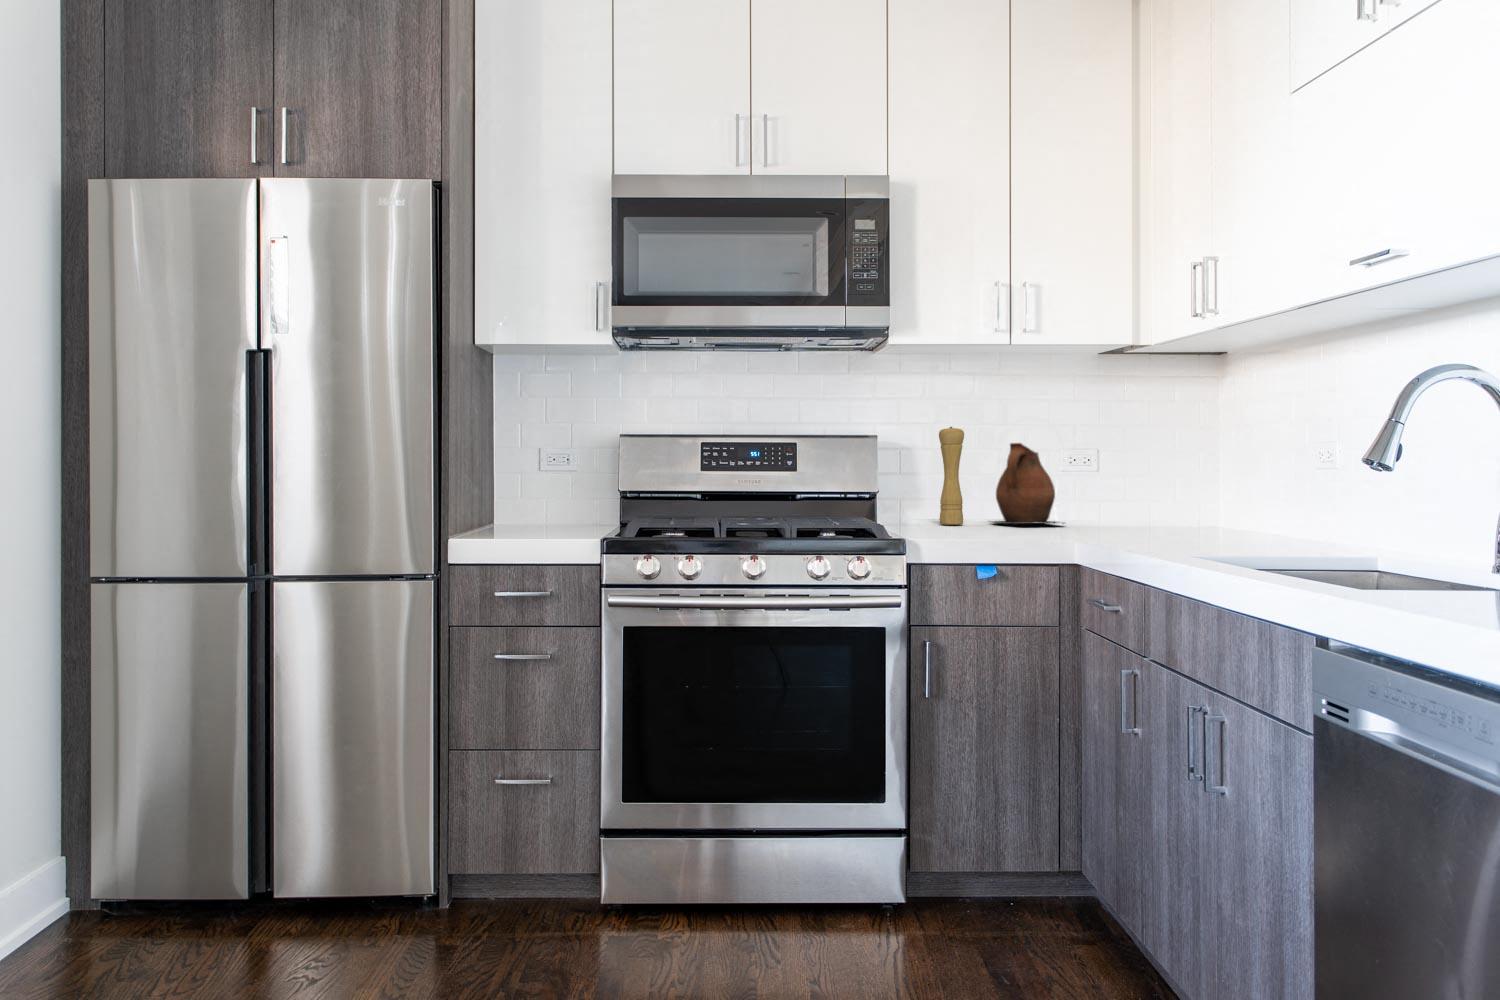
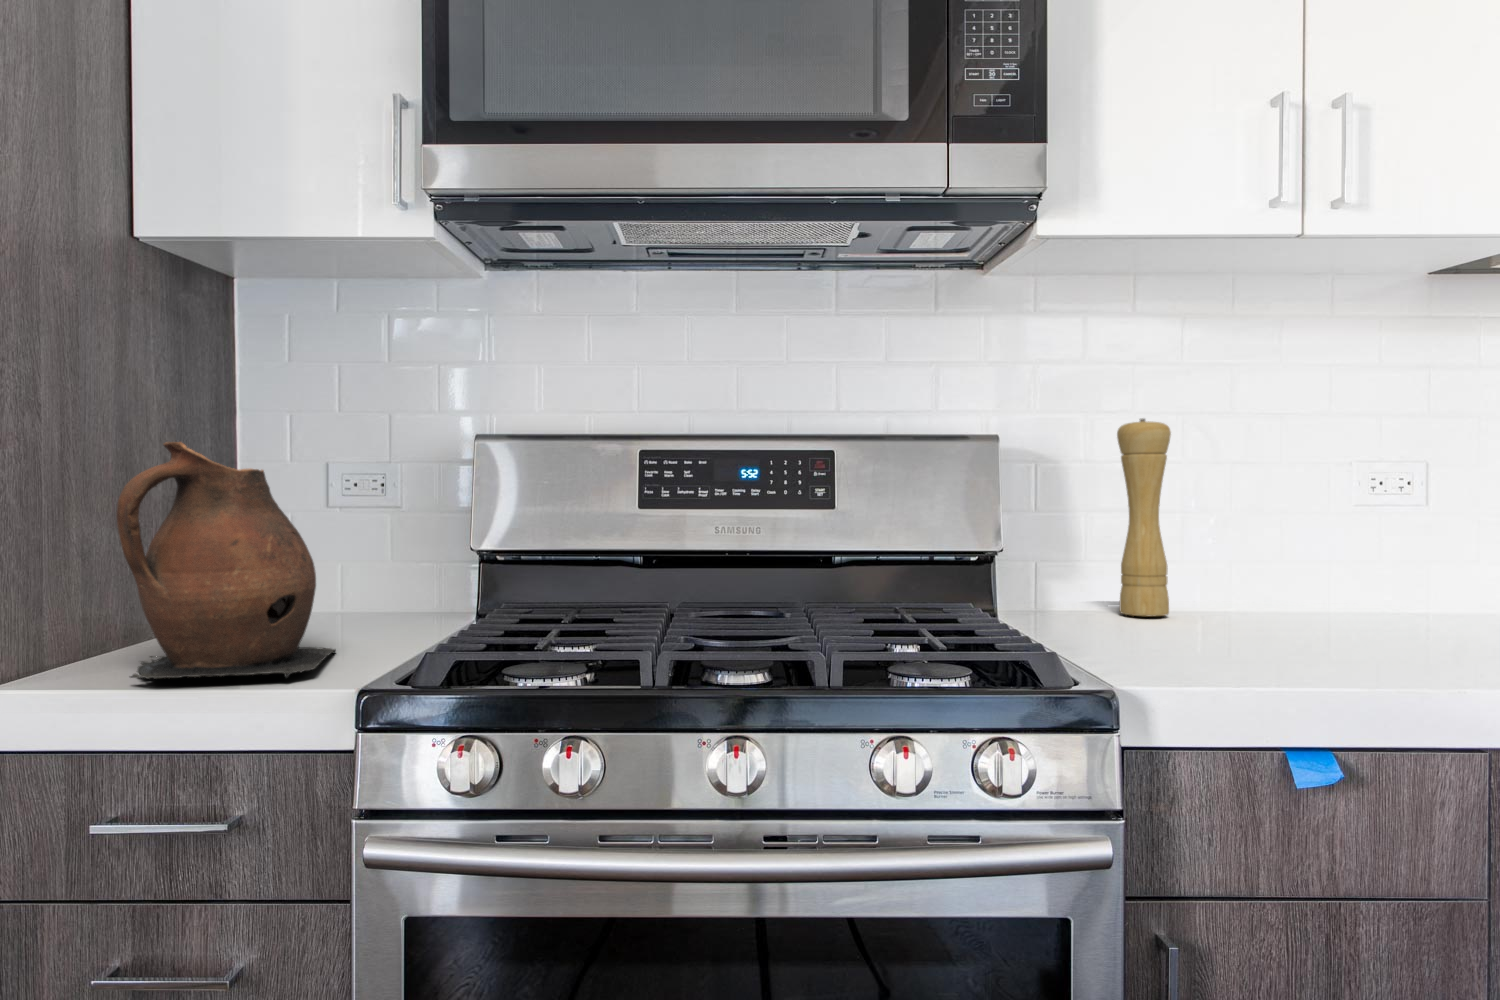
ceramic pitcher: present [995,443,1063,524] -> present [117,442,336,679]

